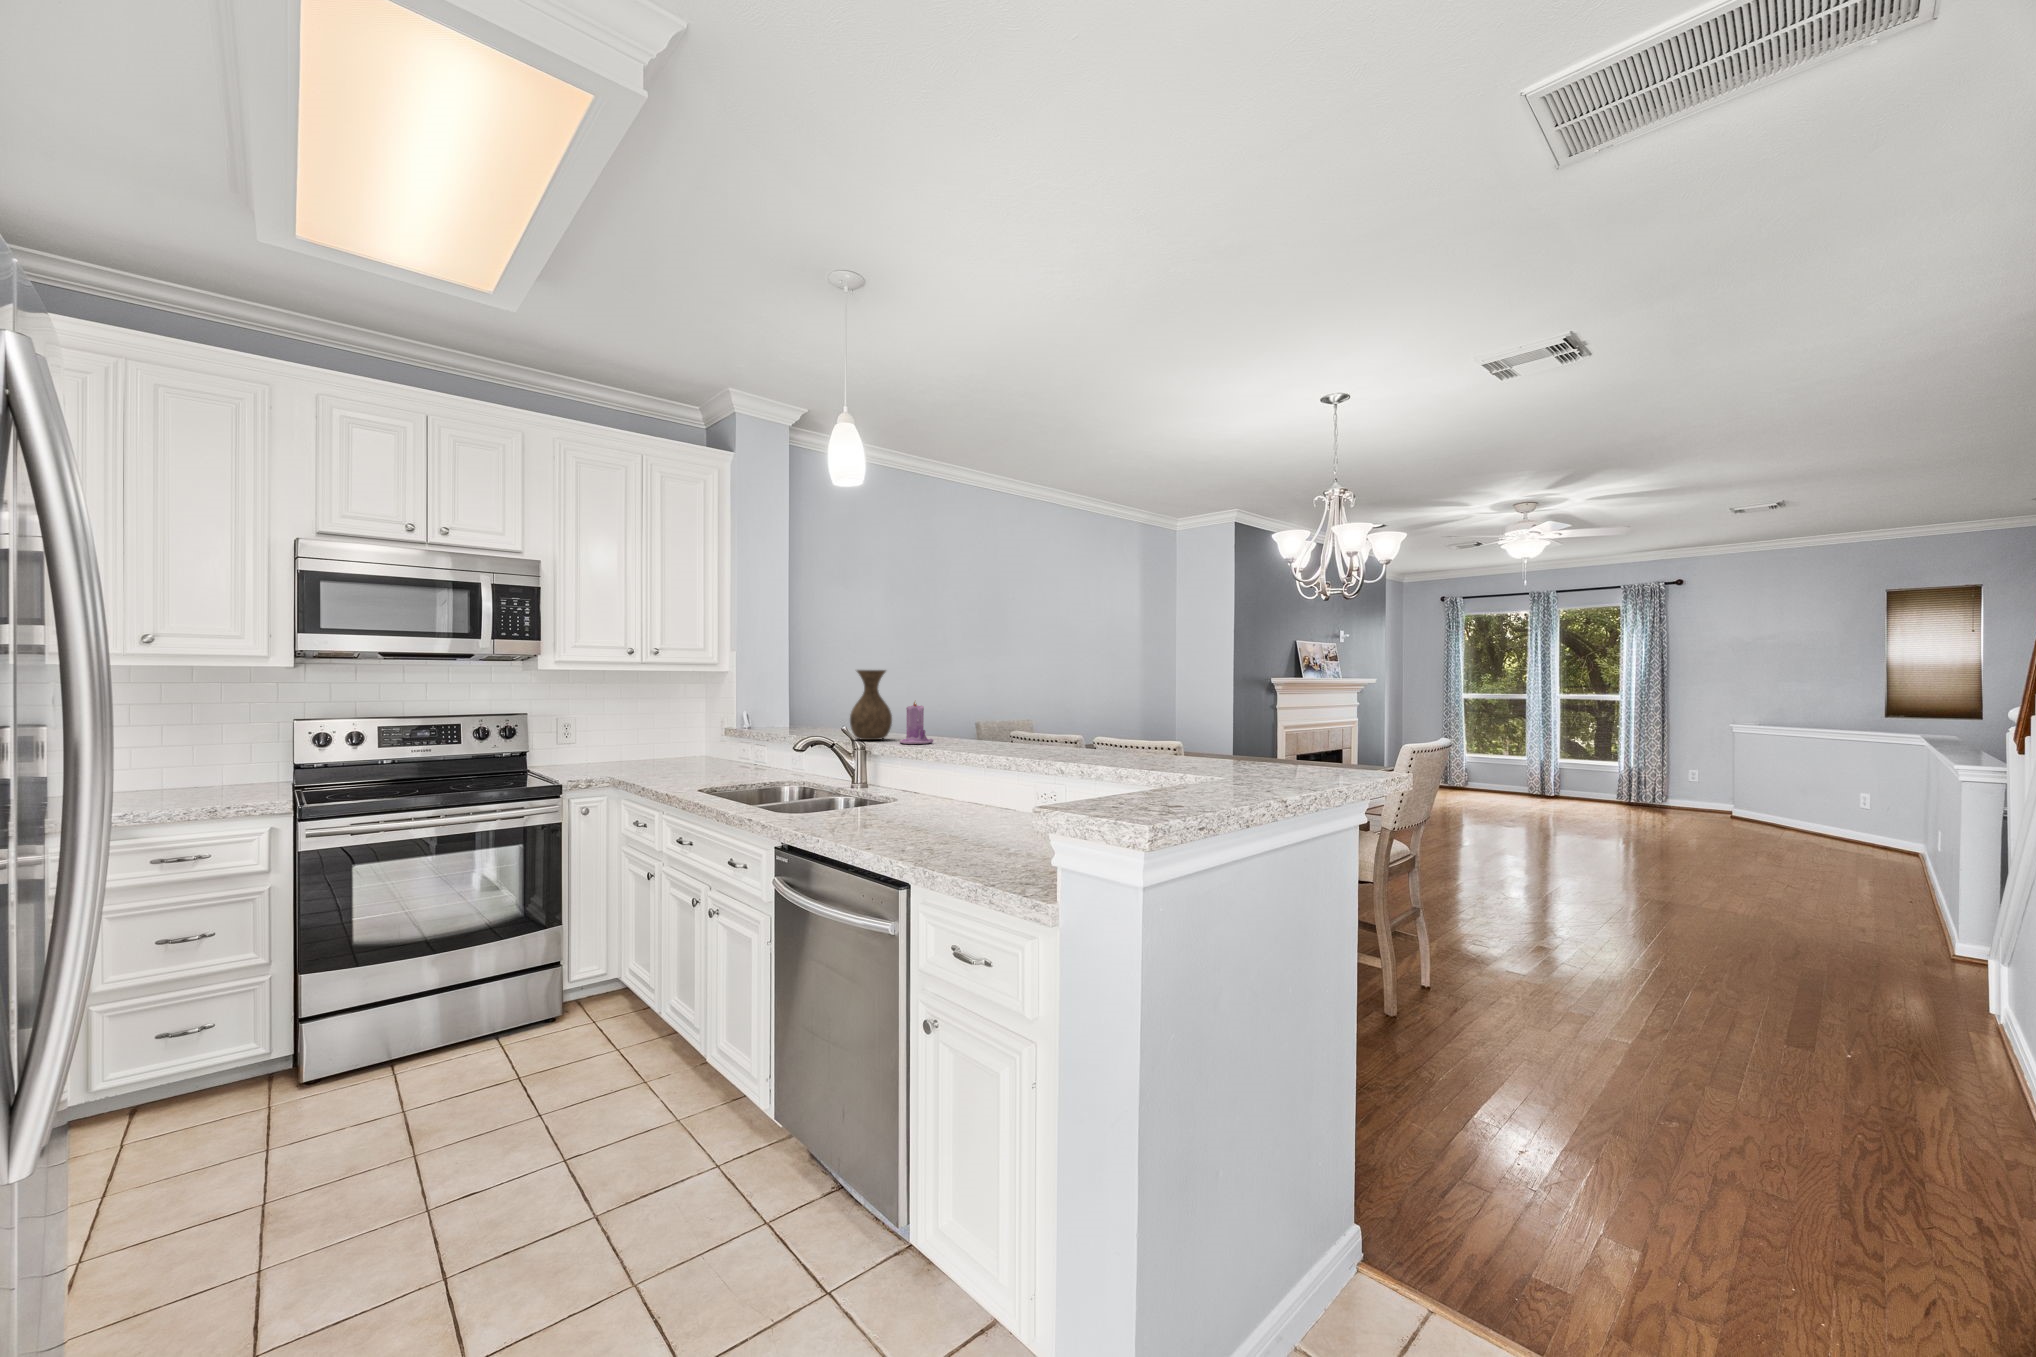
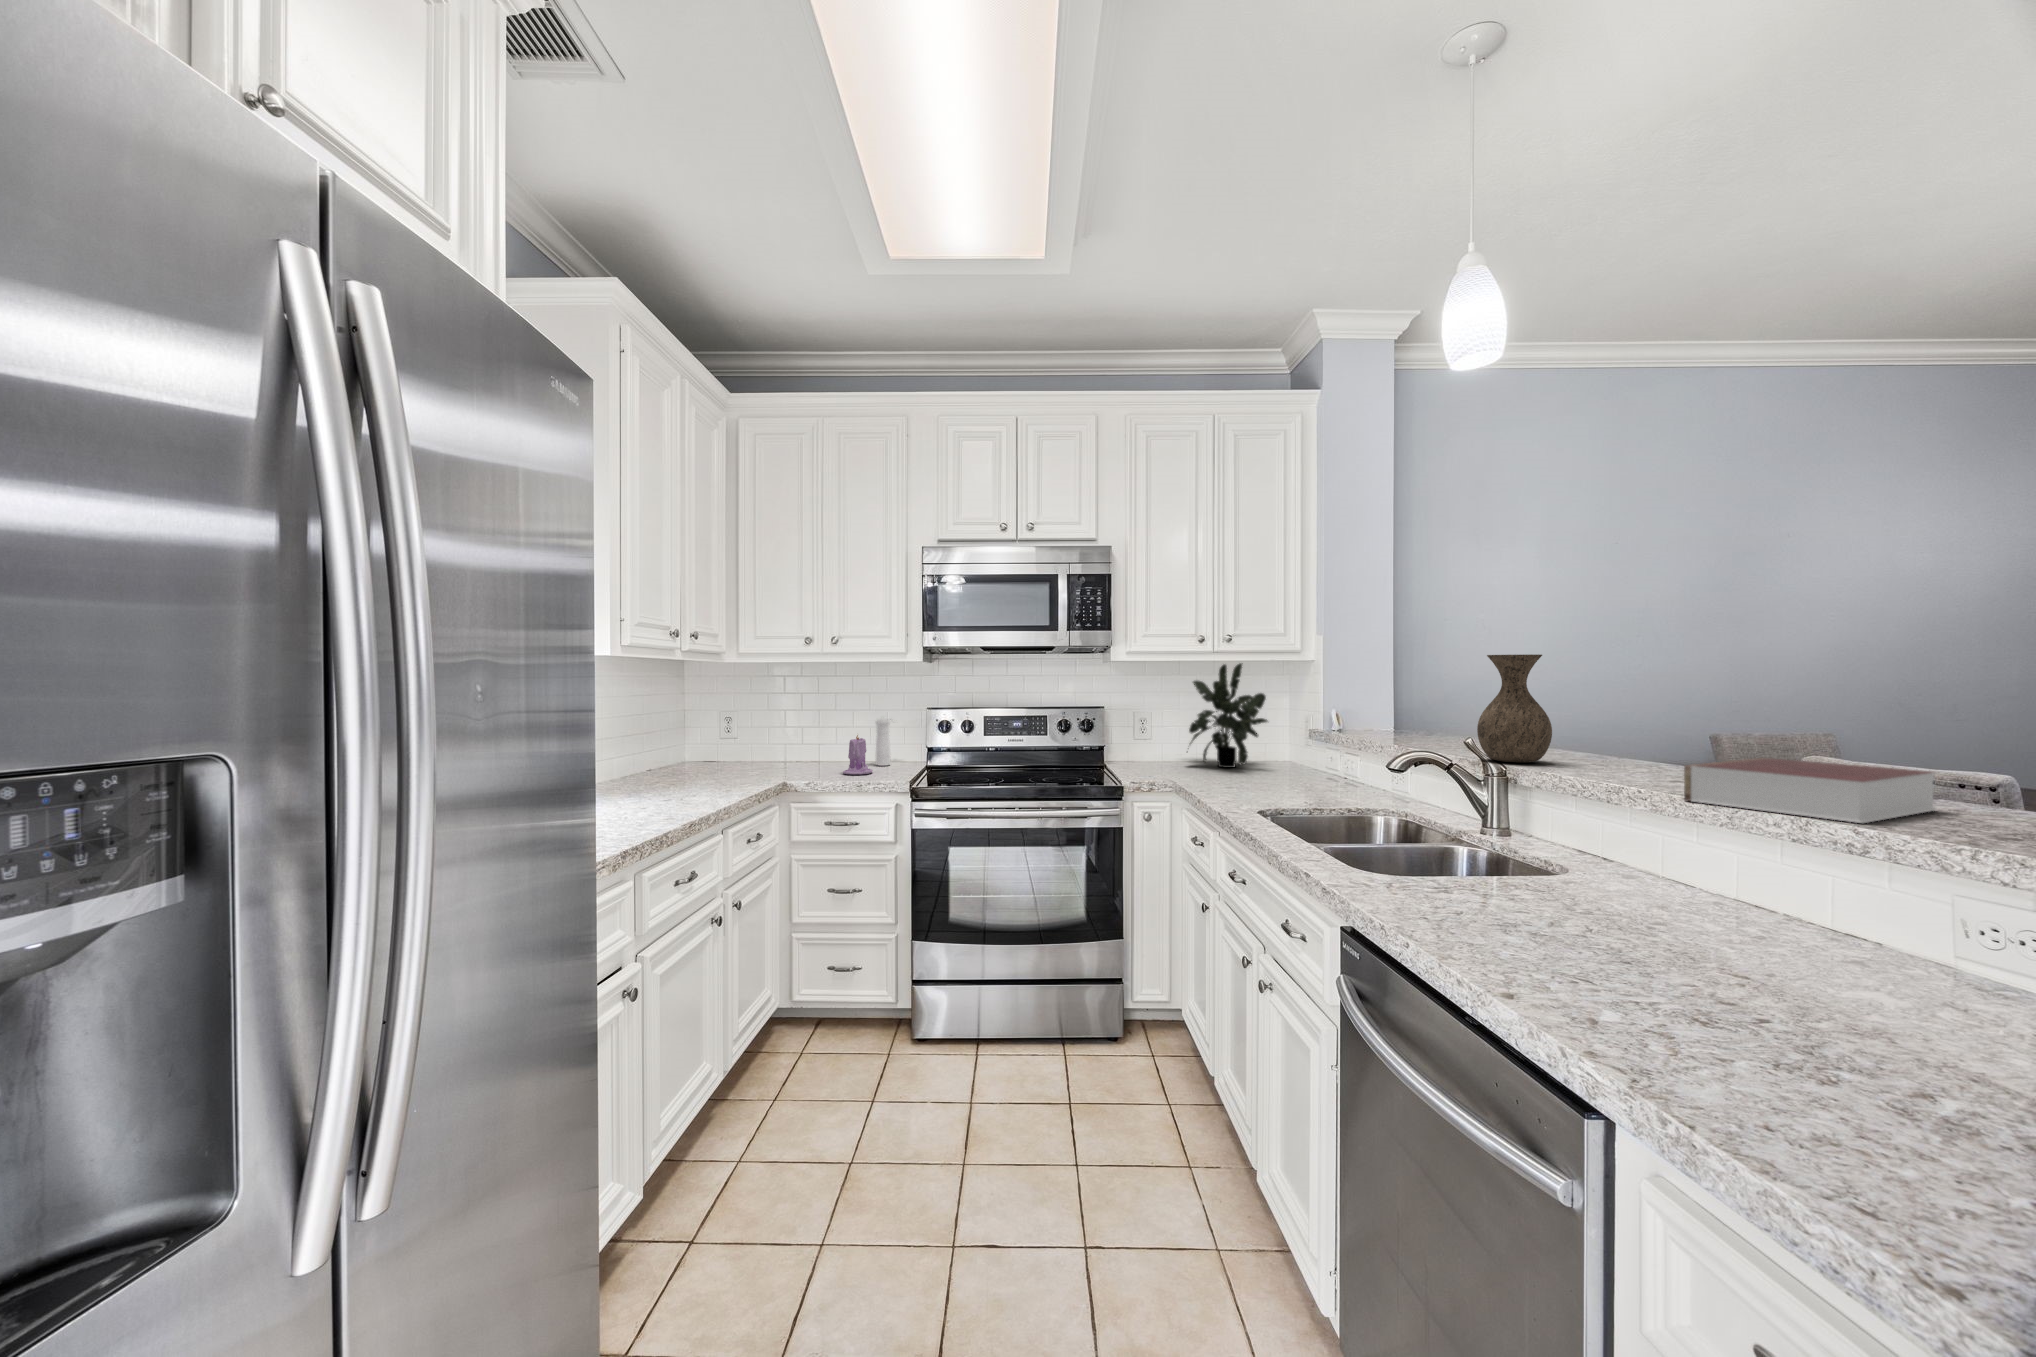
potted plant: none [611,673,689,765] -> present [1189,663,1267,768]
candle: present [899,702,933,744] -> present [843,735,872,775]
pepper mill: none [213,722,260,790] -> present [876,717,897,766]
book: none [954,728,1050,755] -> present [1684,758,1936,823]

